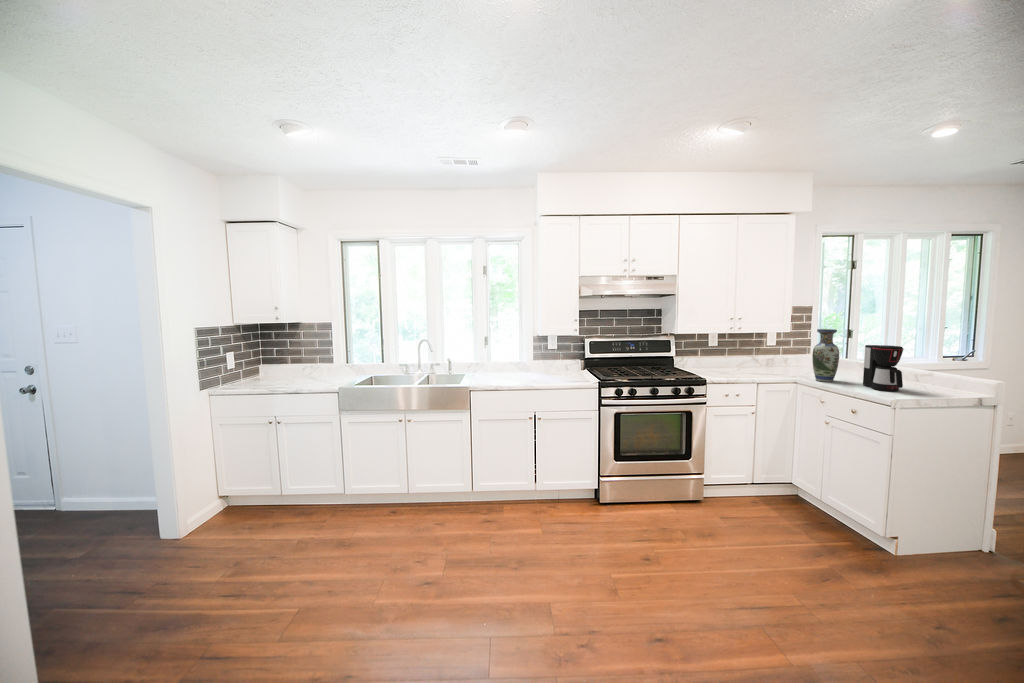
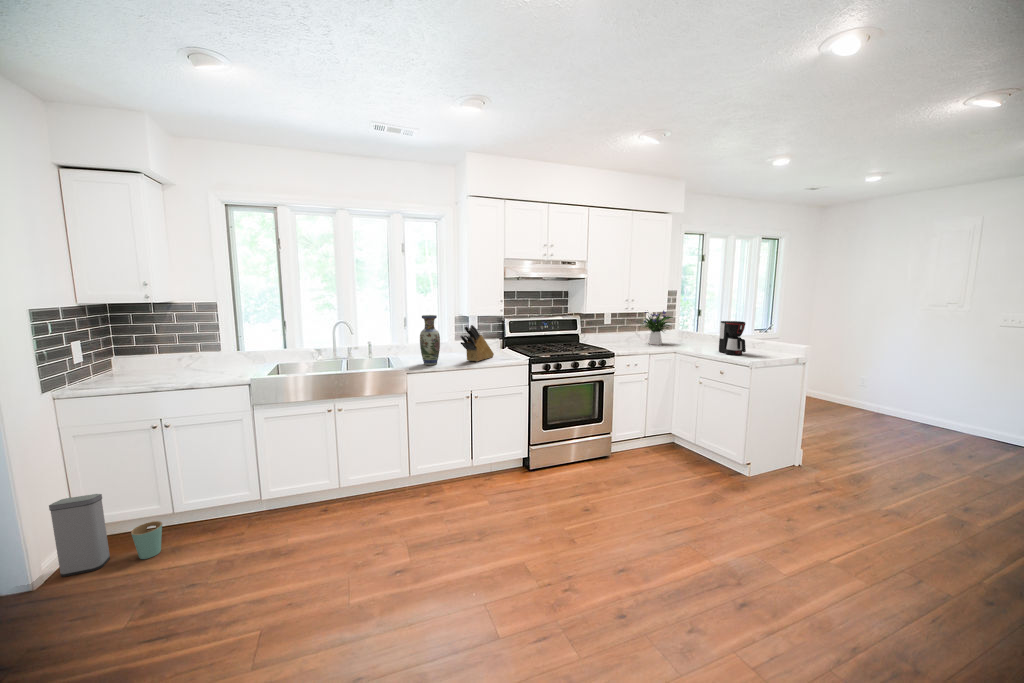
flower arrangement: none [751,327,802,373] -> present [642,310,673,345]
vase: present [812,329,839,382] -> present [420,315,440,365]
knife block: none [527,344,566,382] -> present [460,325,494,361]
trash can: none [196,473,268,535] -> present [49,494,162,577]

